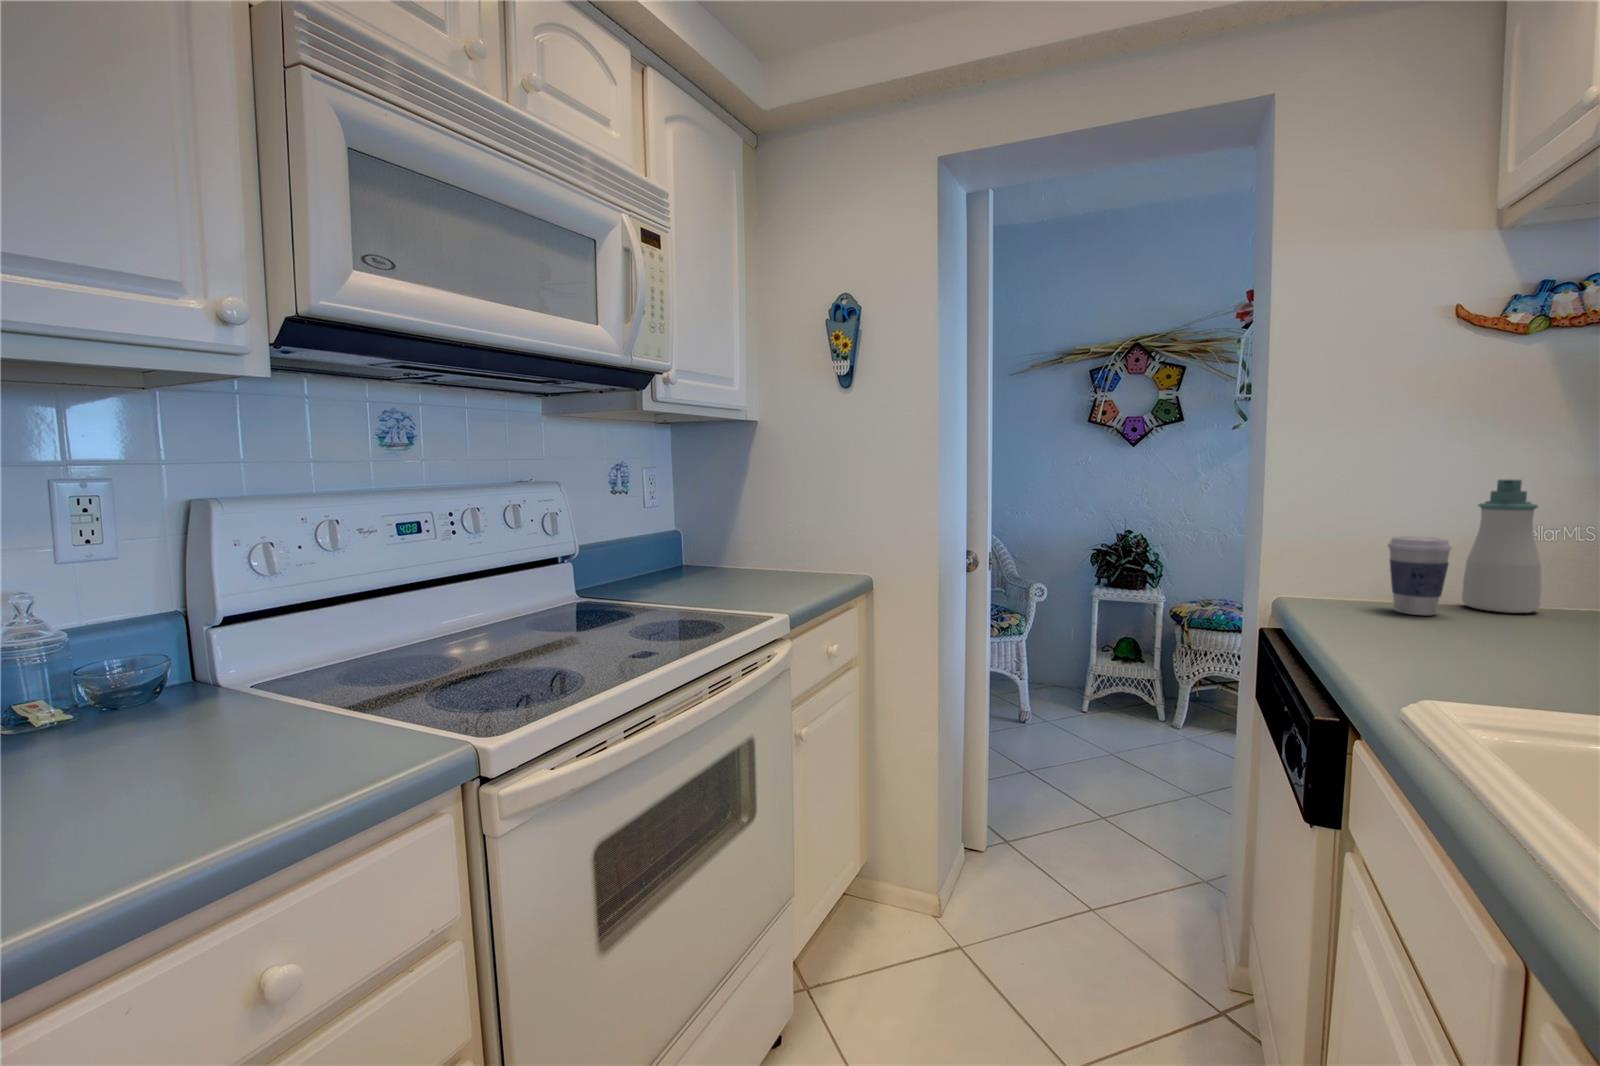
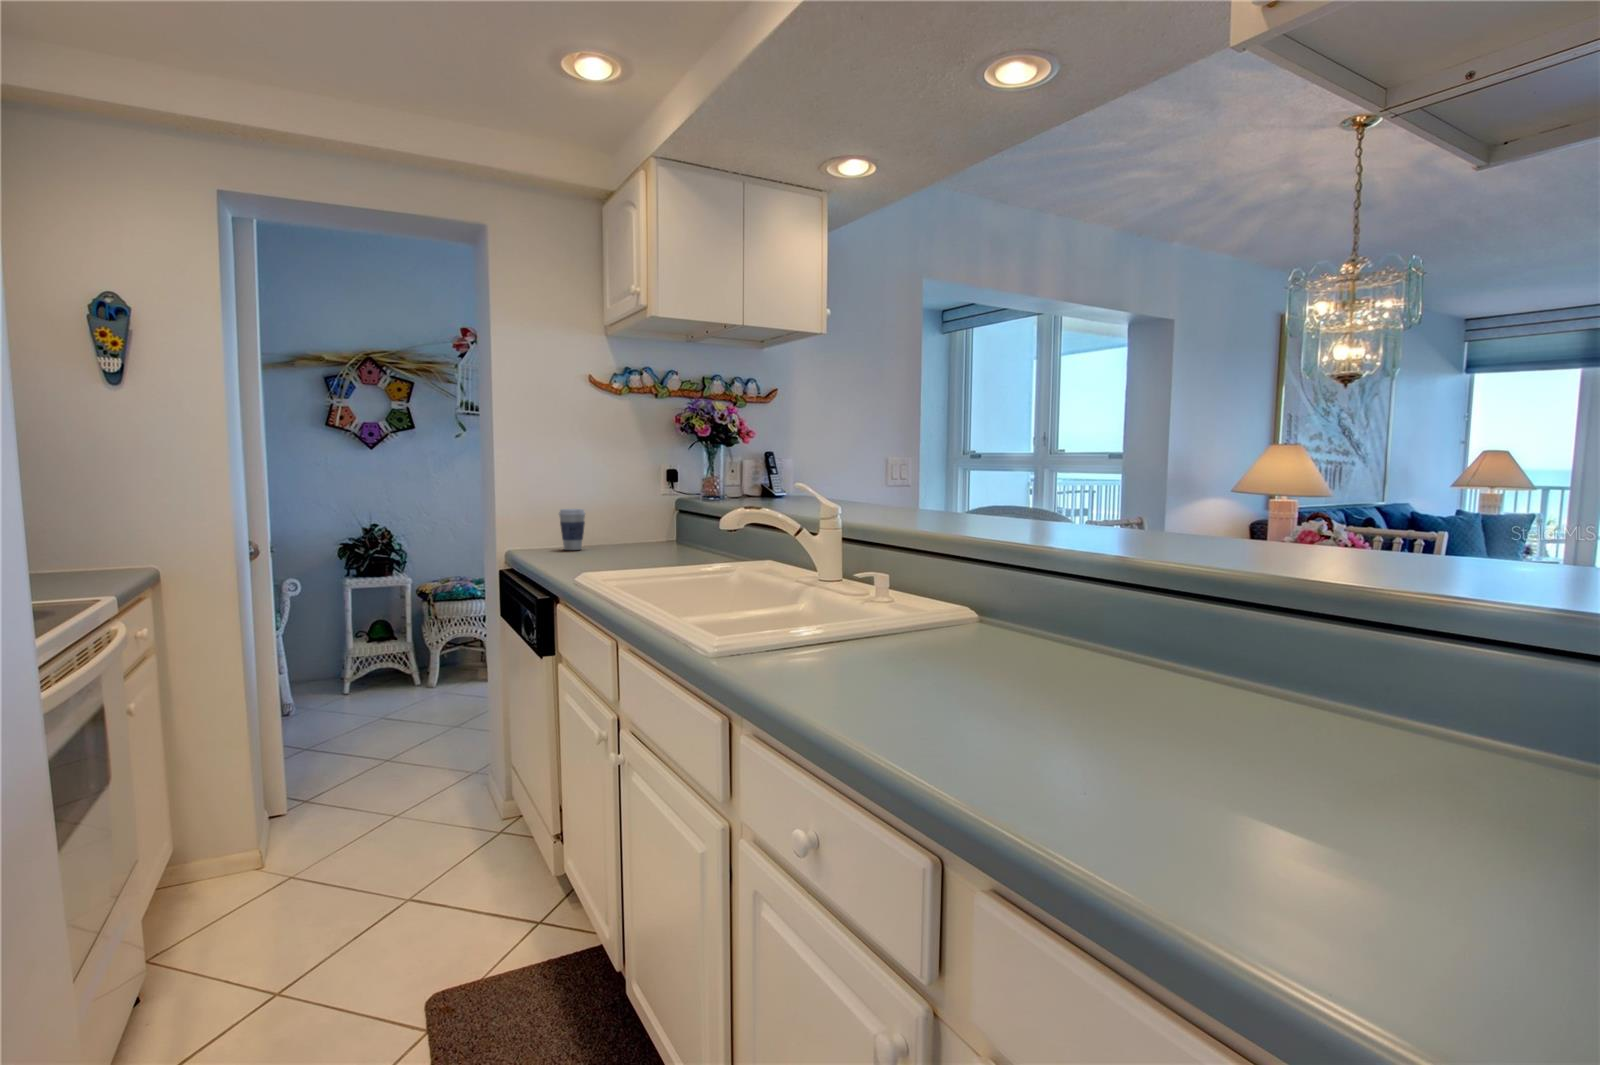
soap bottle: present [1462,479,1541,613] -> none [592,478,622,546]

